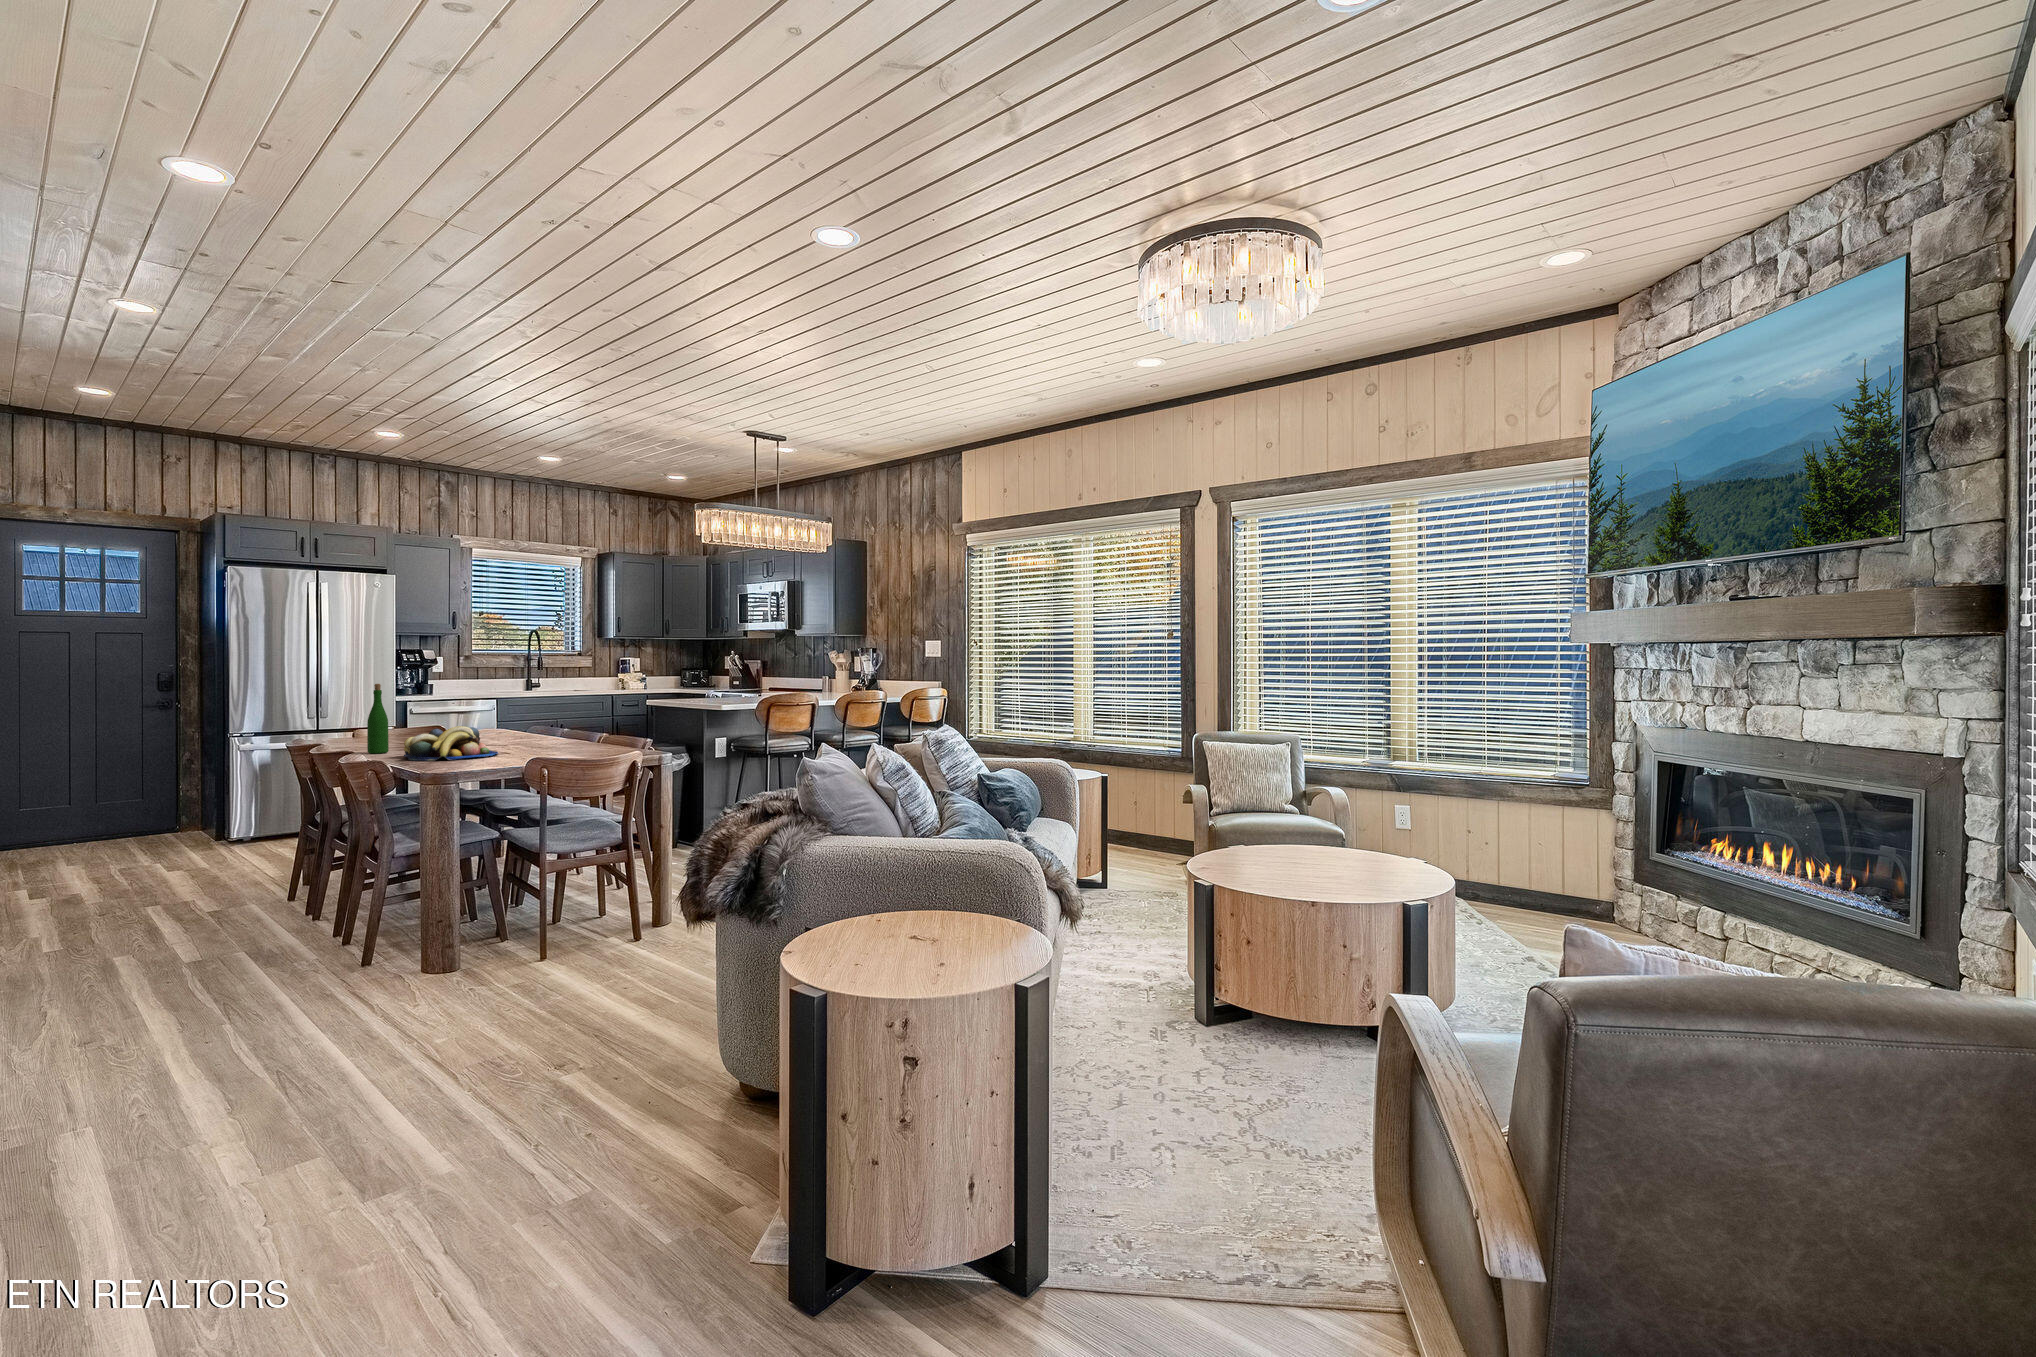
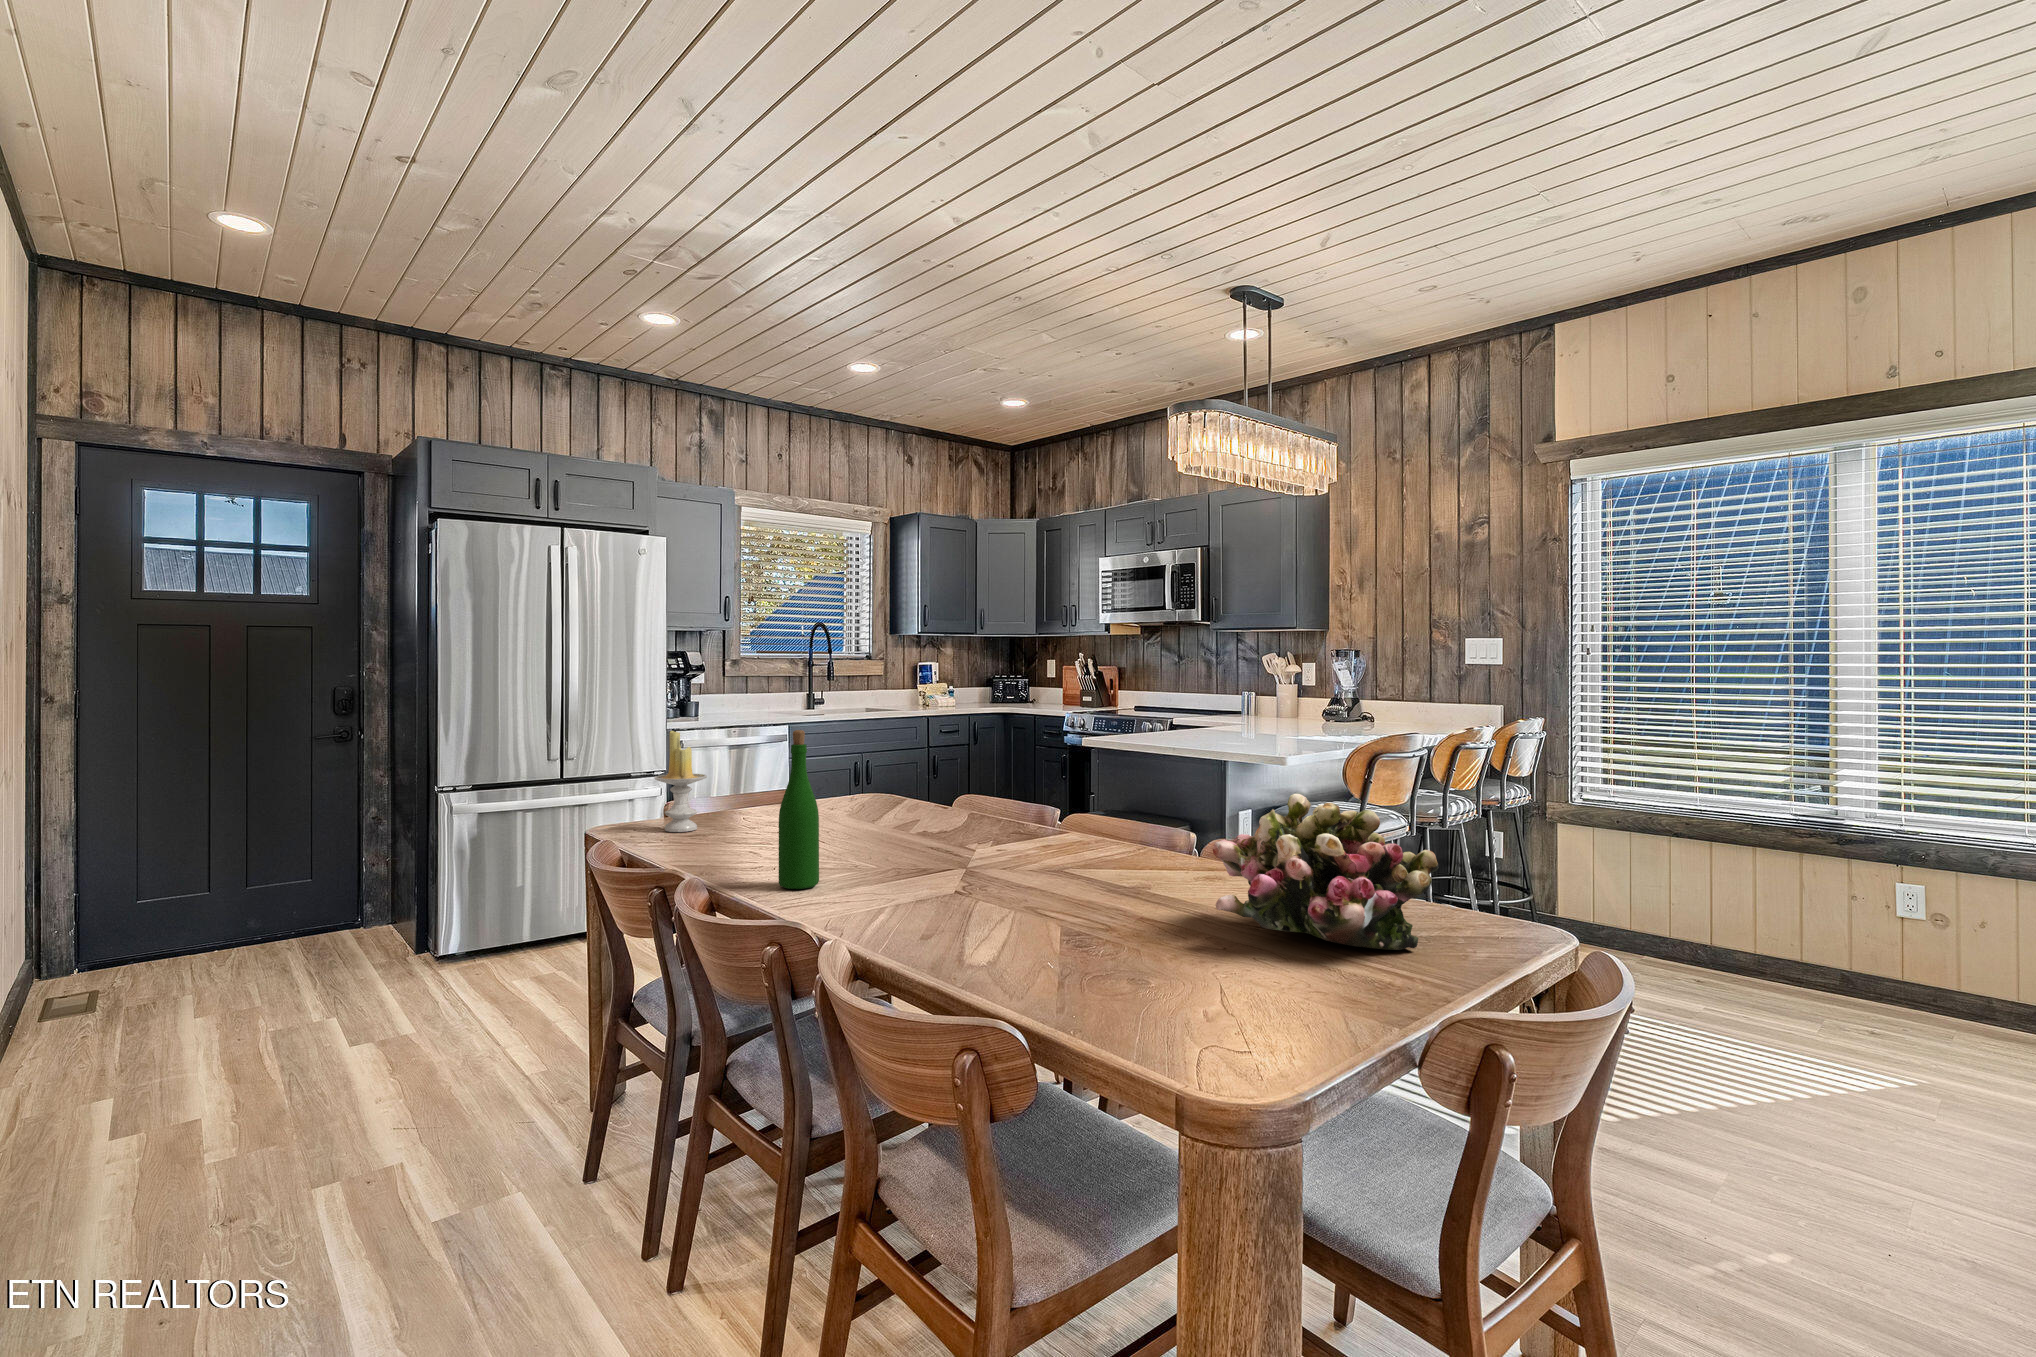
candle: none [335,690,366,742] -> present [654,731,707,832]
flower arrangement: none [518,706,617,761] -> present [1213,794,1439,950]
fruit bowl: present [404,726,498,760] -> none [889,830,1090,937]

